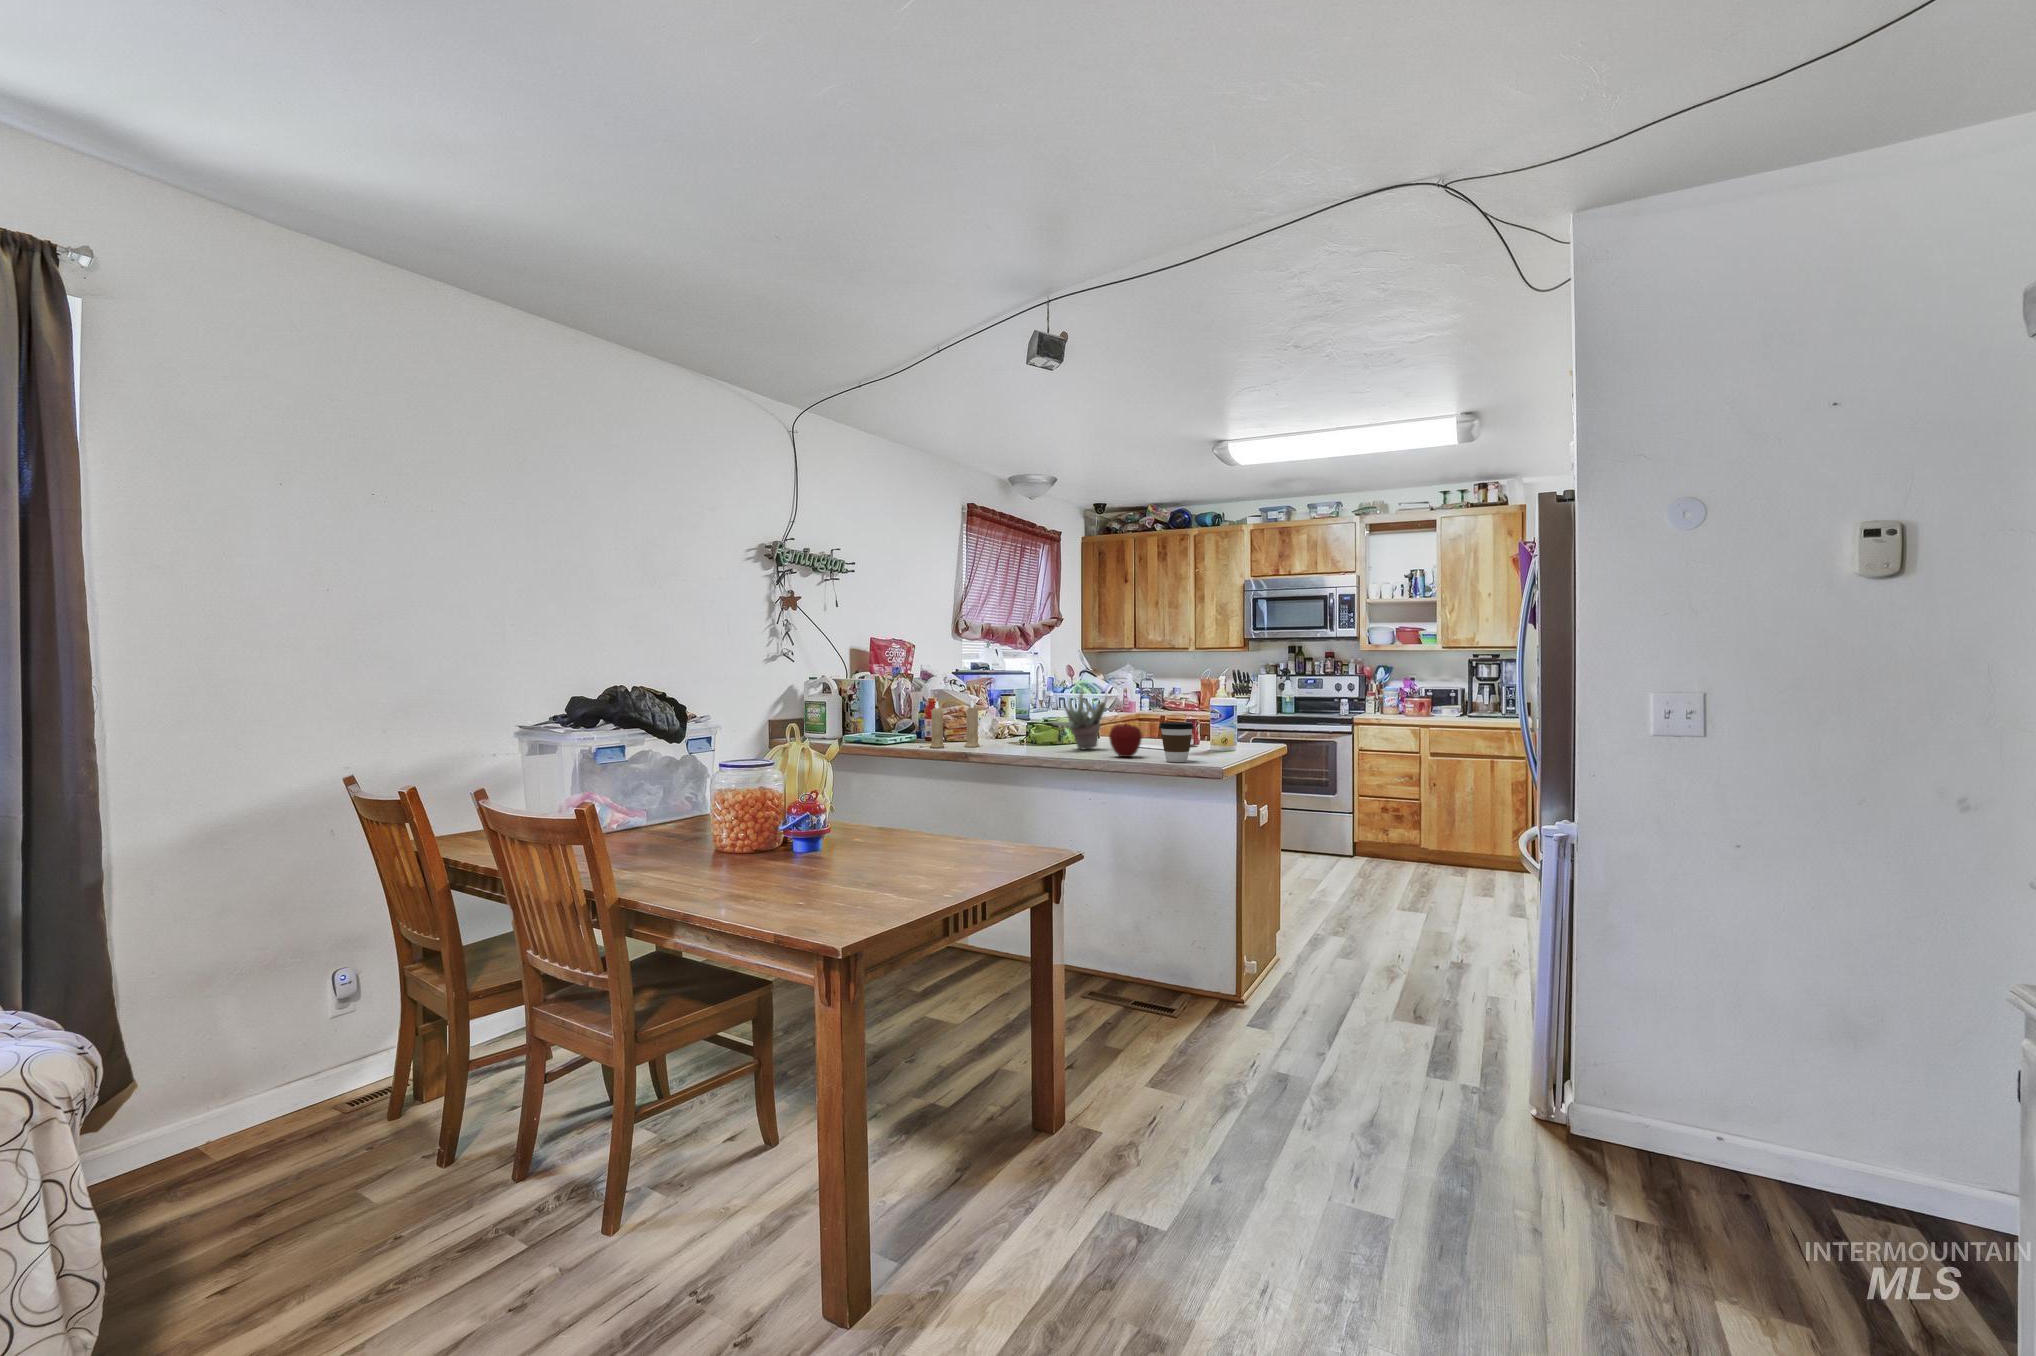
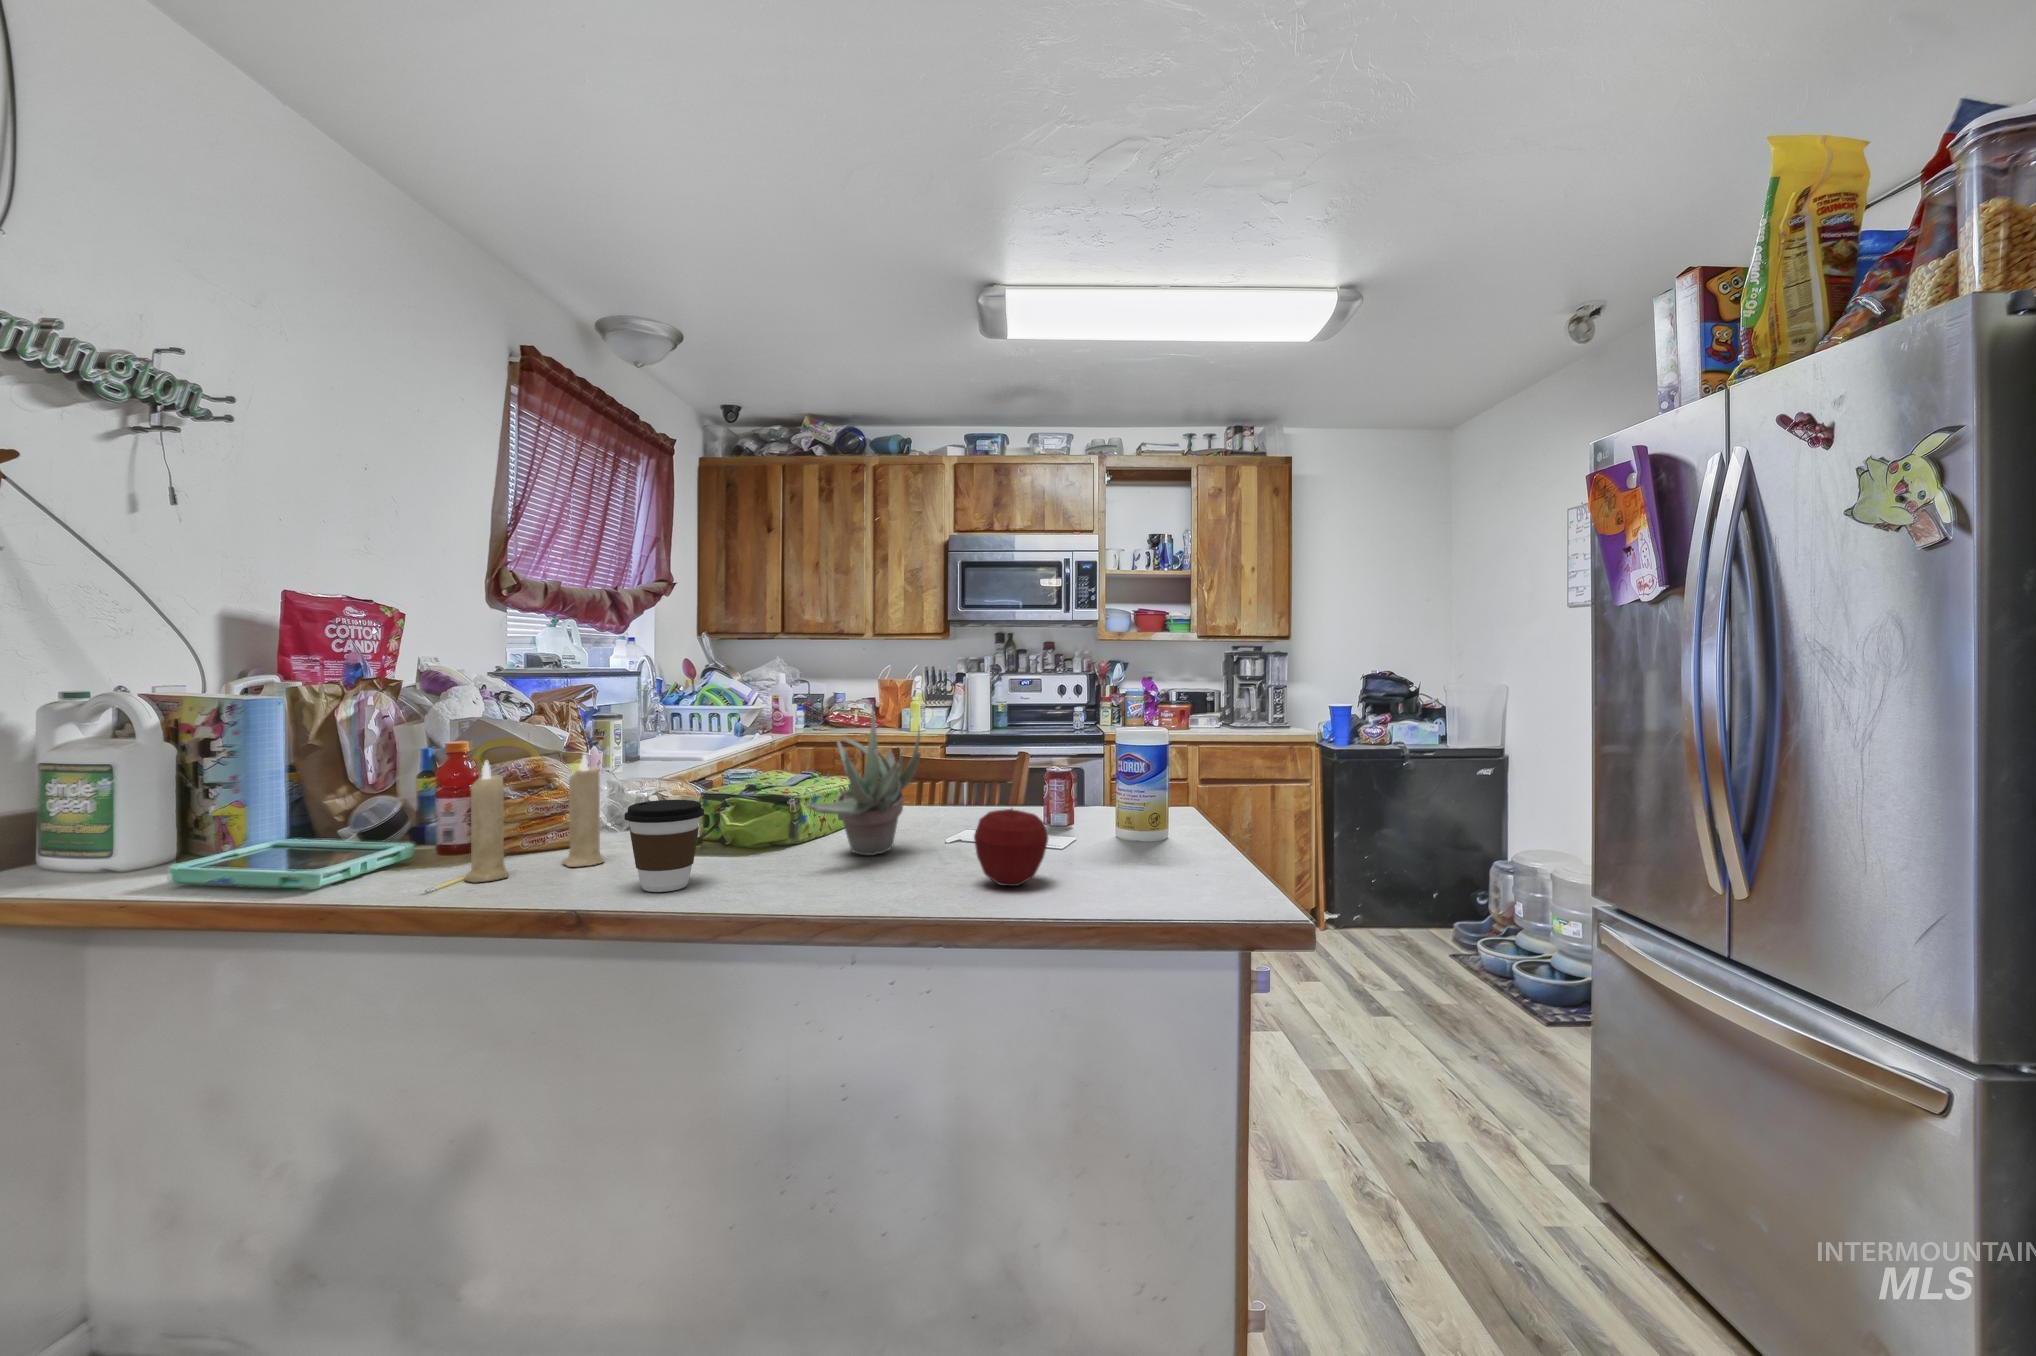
coffee cup: present [1159,722,1194,762] -> present [624,800,704,892]

